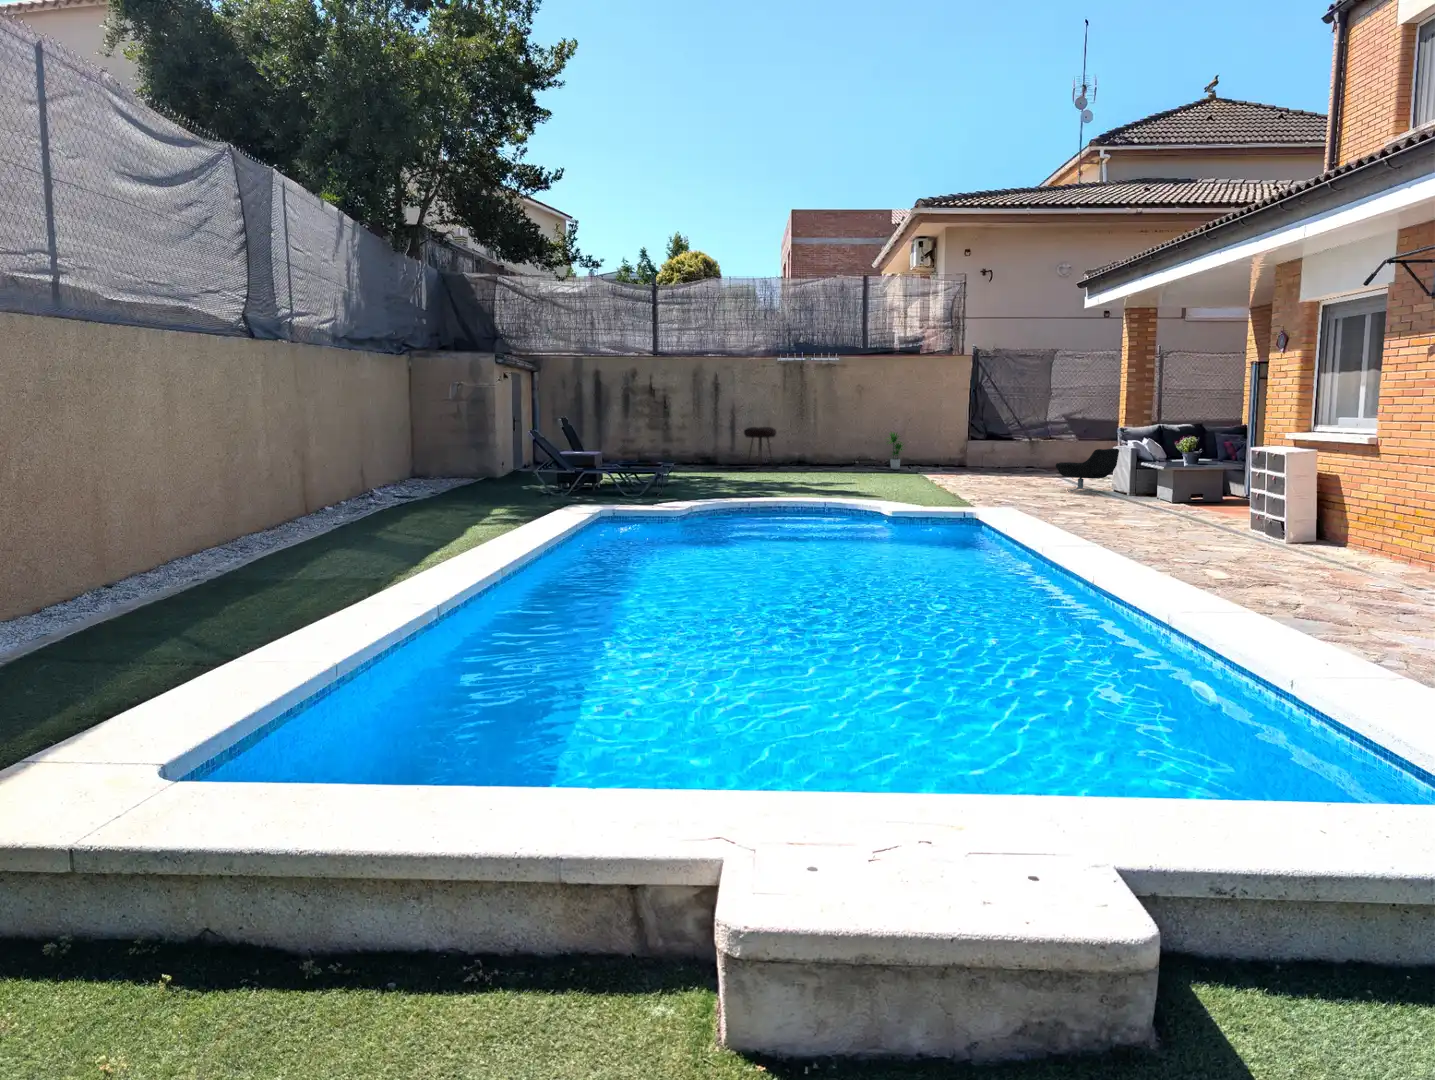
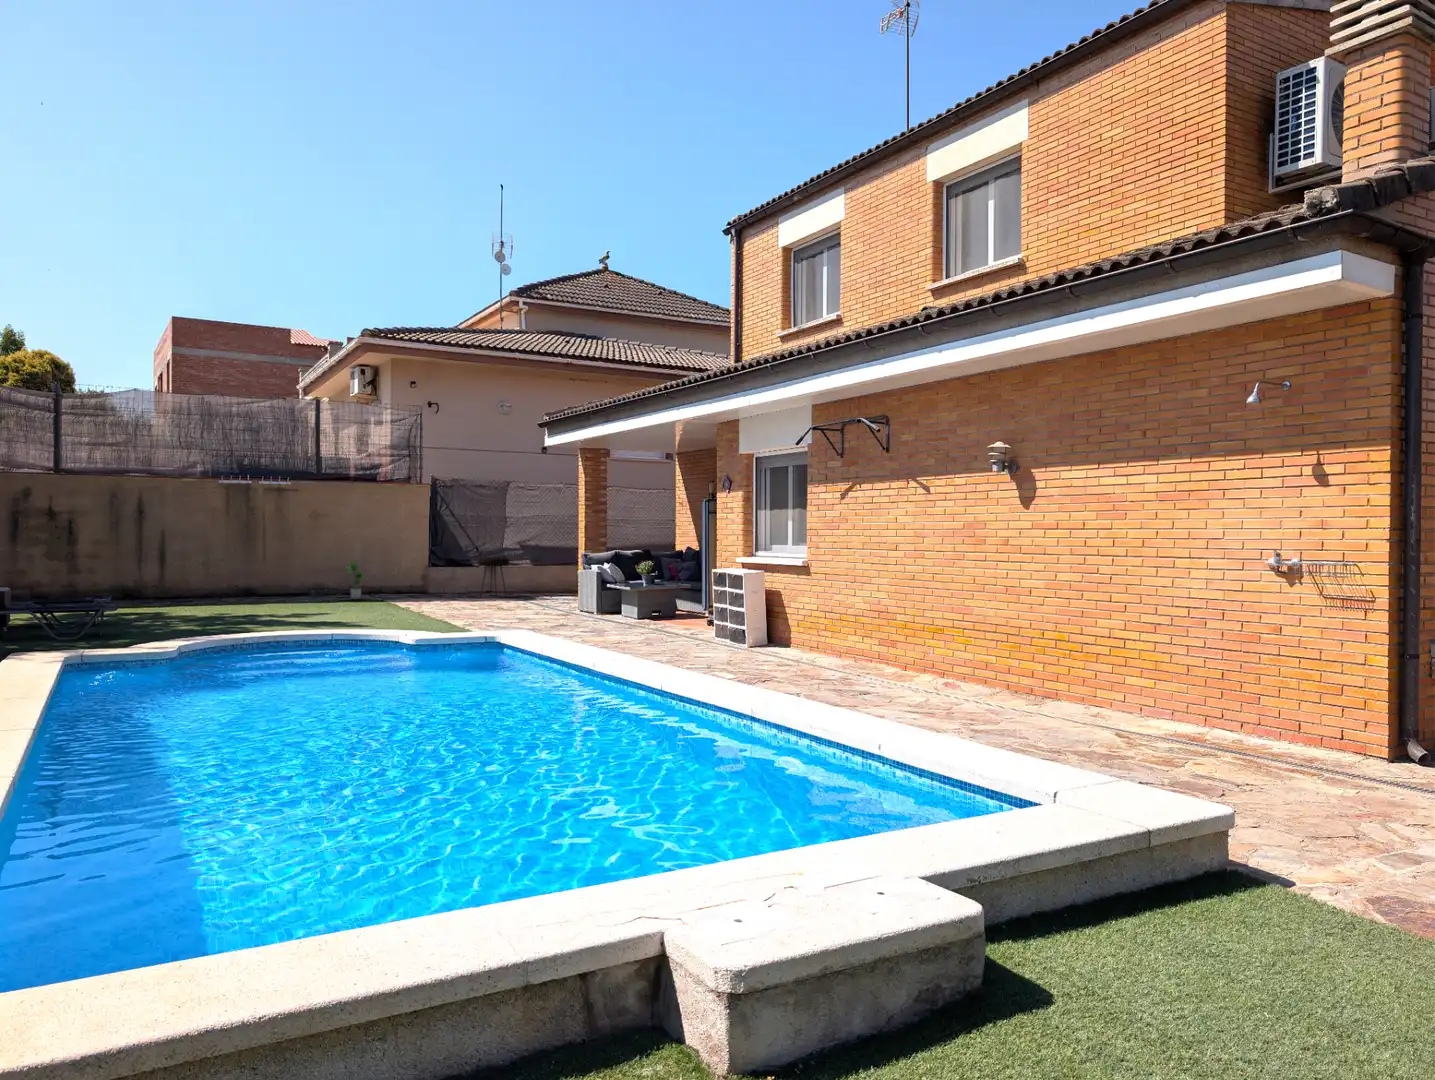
stool: present [744,427,776,455] -> present [477,556,510,596]
lounge chair: present [1056,449,1119,492] -> none [532,573,586,614]

